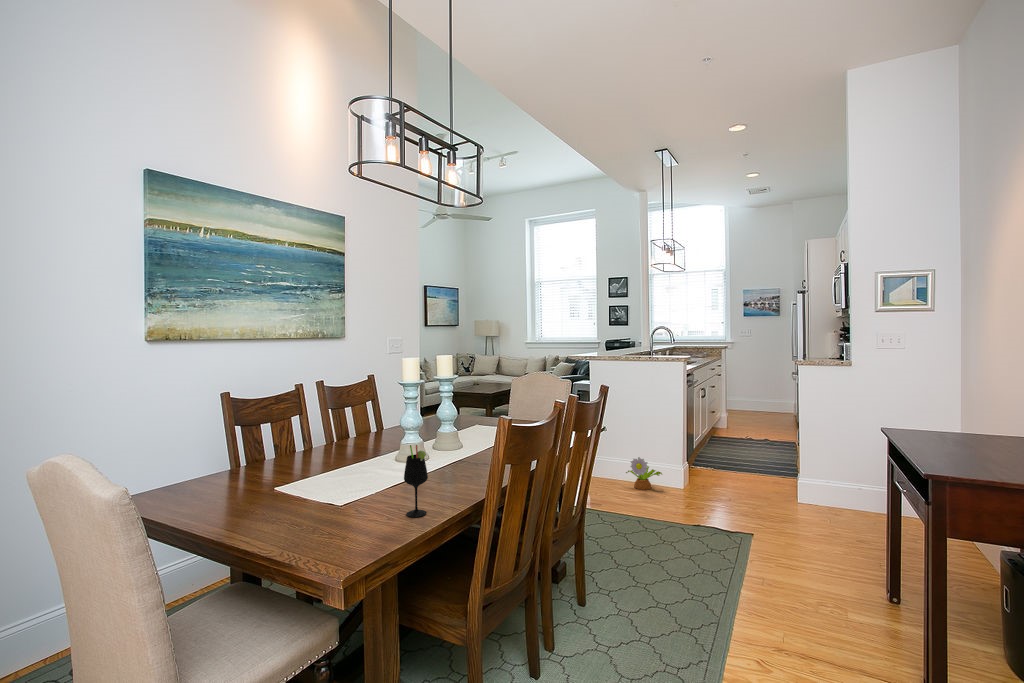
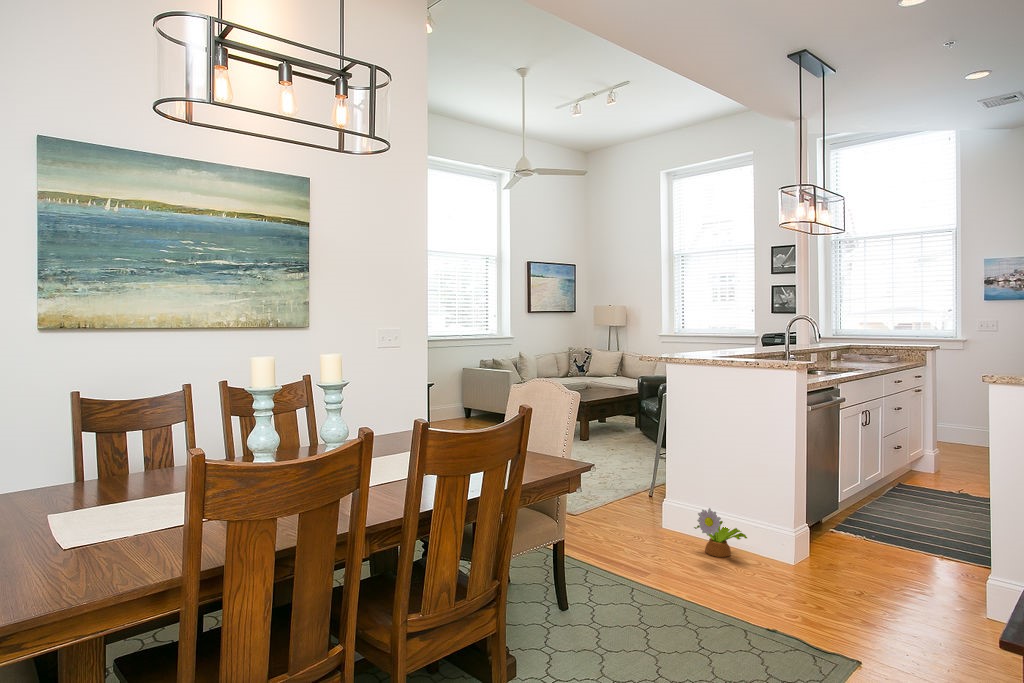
wine glass: present [404,445,428,517] -> none [38,485,81,584]

